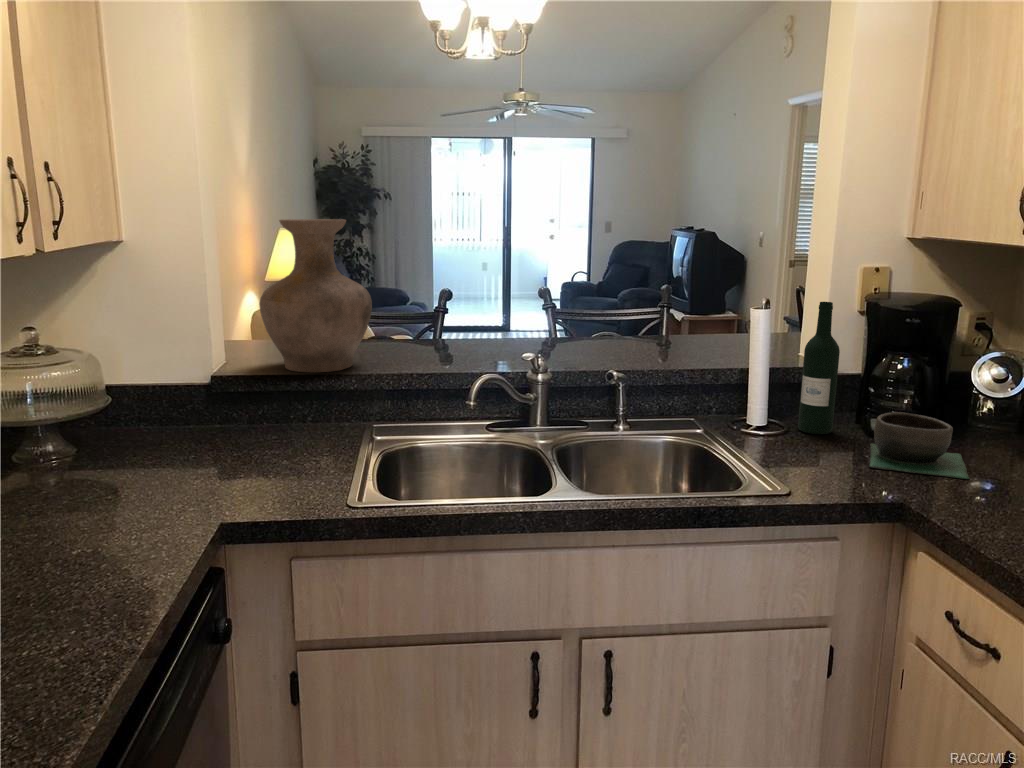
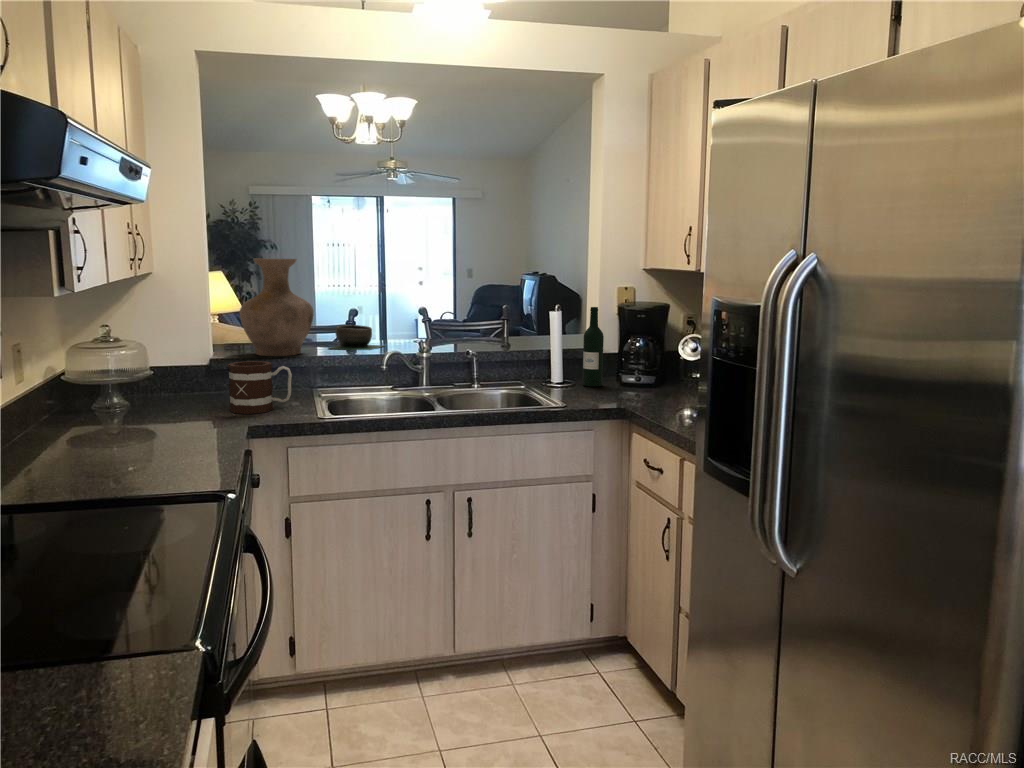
mug: none [210,392,315,486] -> present [228,361,292,414]
bowl: present [870,412,969,479] -> present [328,325,383,350]

